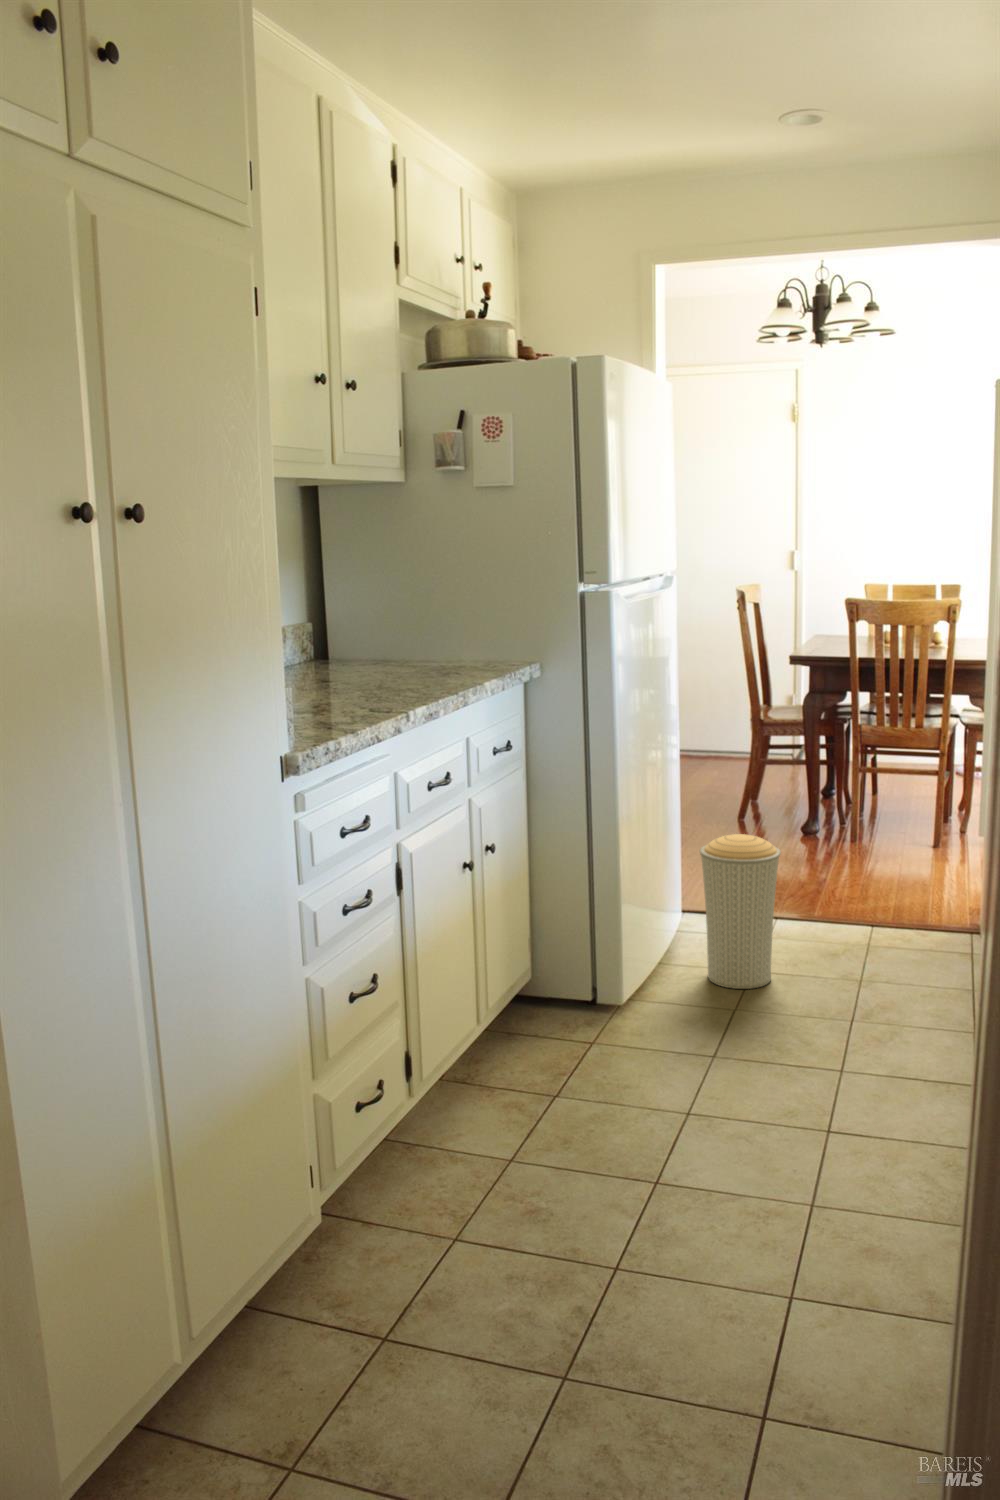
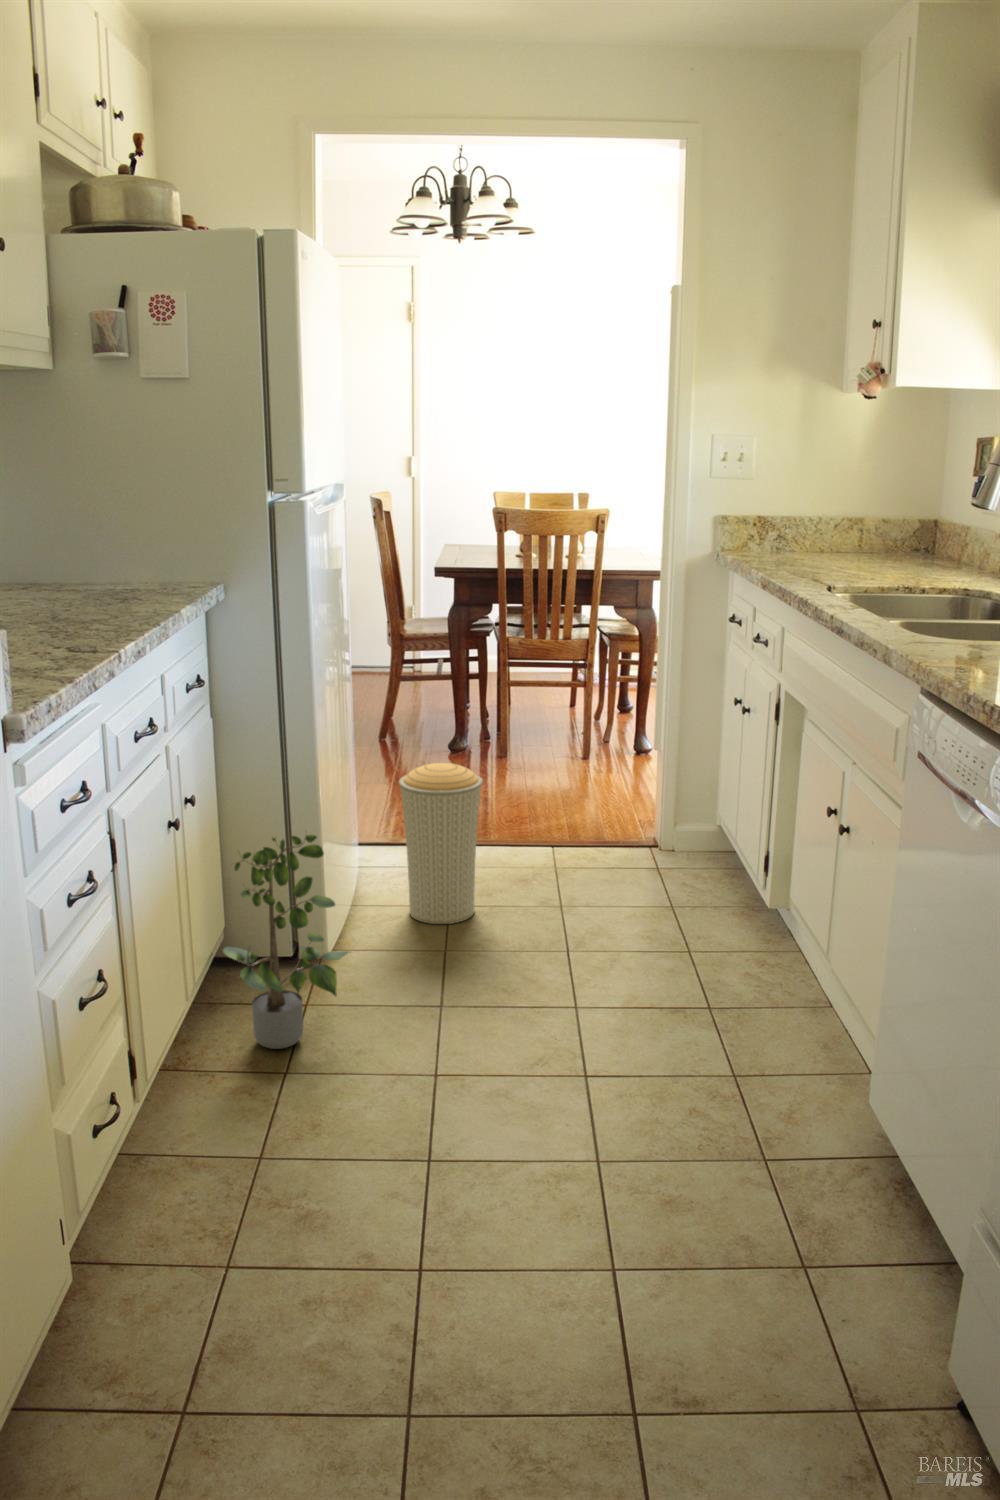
potted plant: none [508,877,625,1075] -> present [223,835,349,1049]

